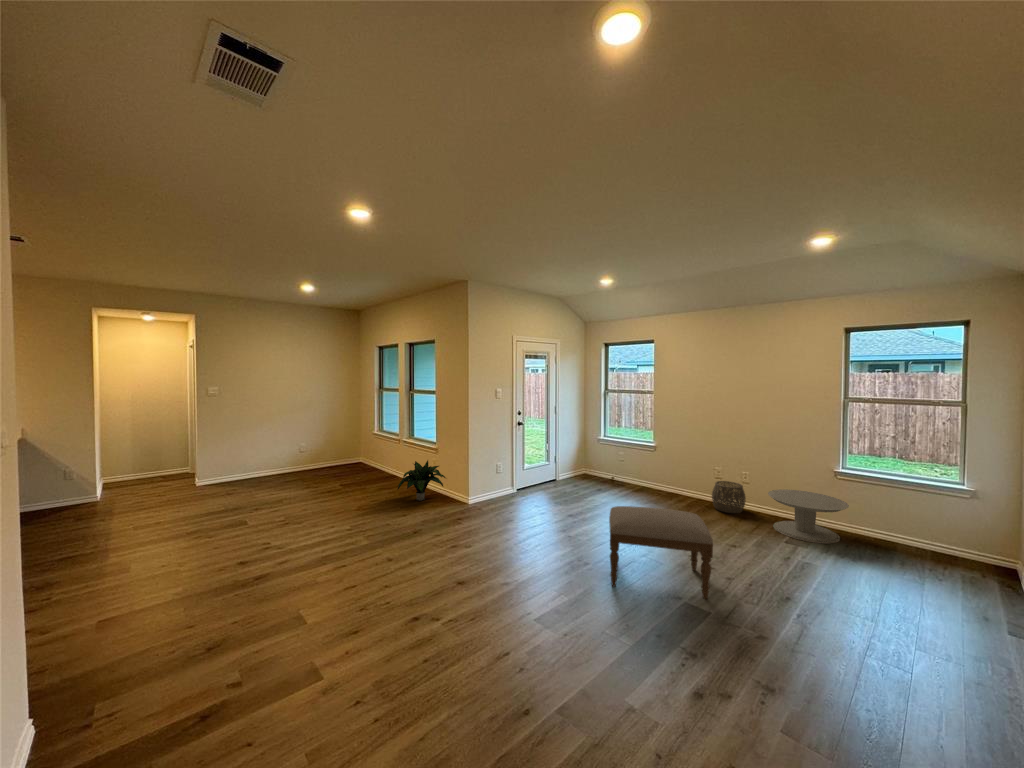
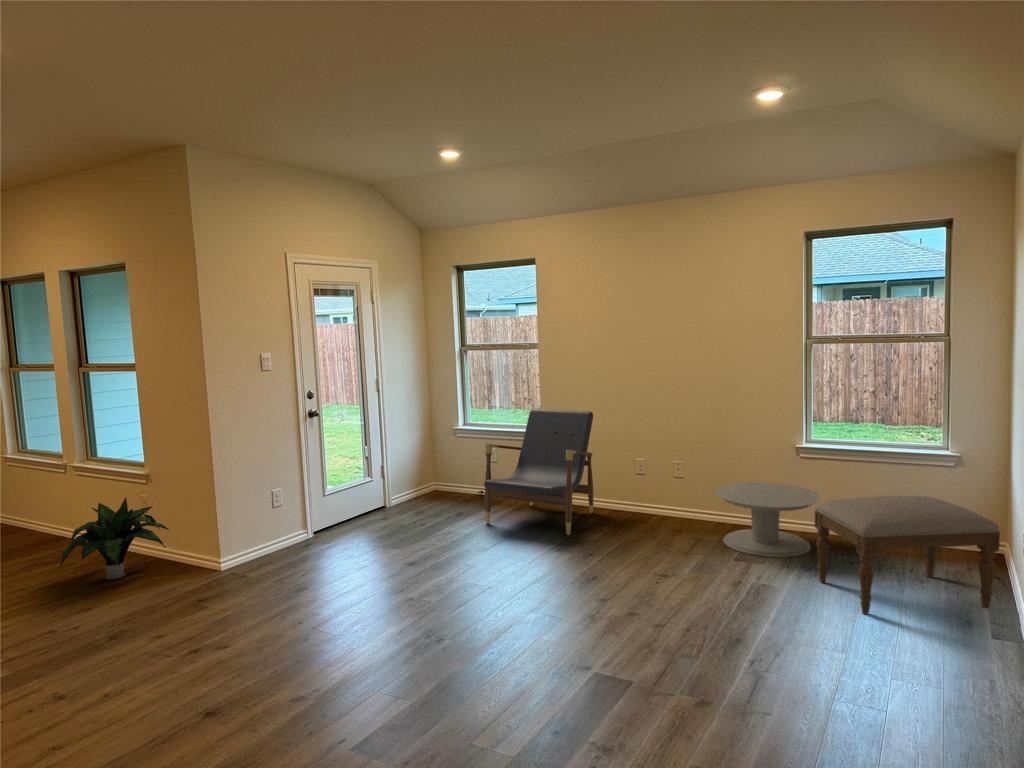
lounge chair: none [614,430,686,509] -> present [484,409,593,535]
woven basket: present [712,481,746,513] -> none [635,480,684,529]
ottoman: present [609,506,713,599] -> present [815,496,1000,614]

